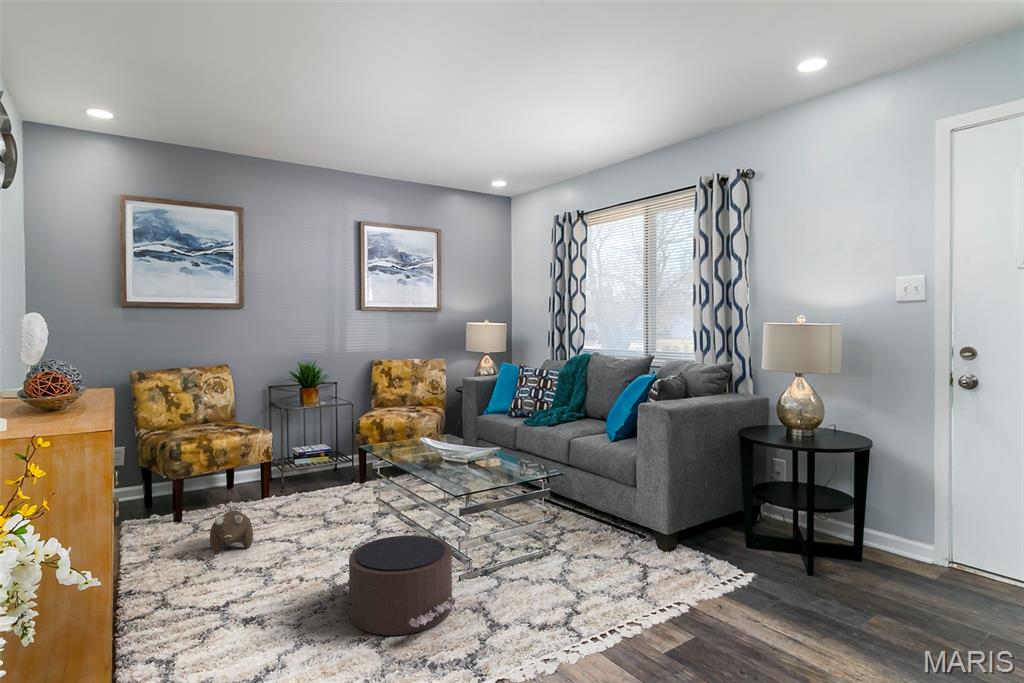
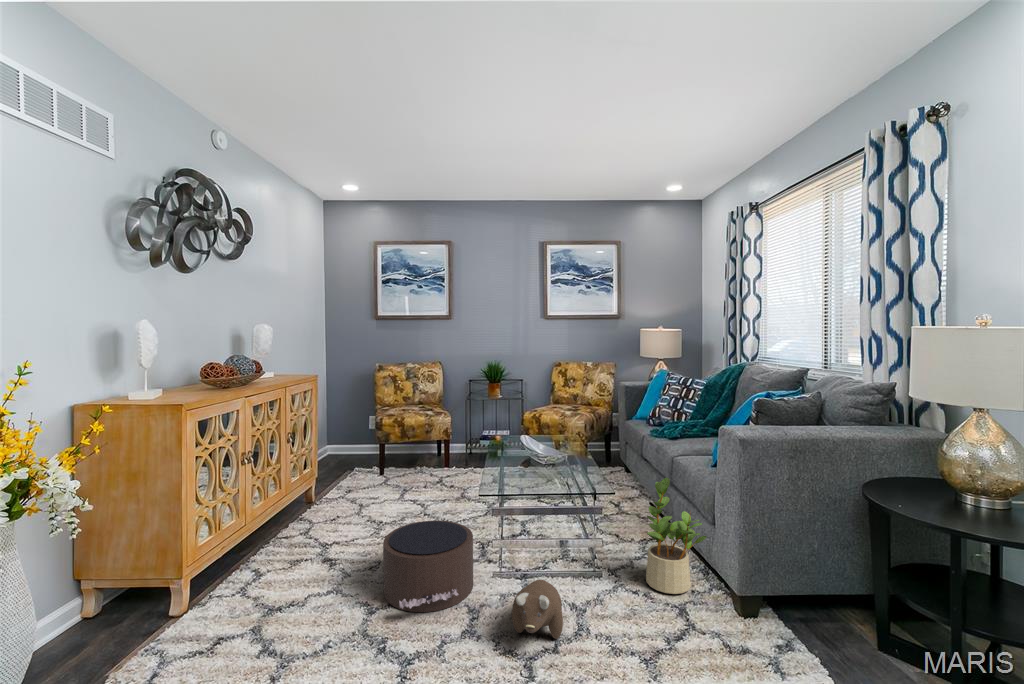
potted plant: none [586,453,638,556] -> present [646,478,707,594]
plush toy: present [210,510,253,552] -> present [512,580,563,639]

